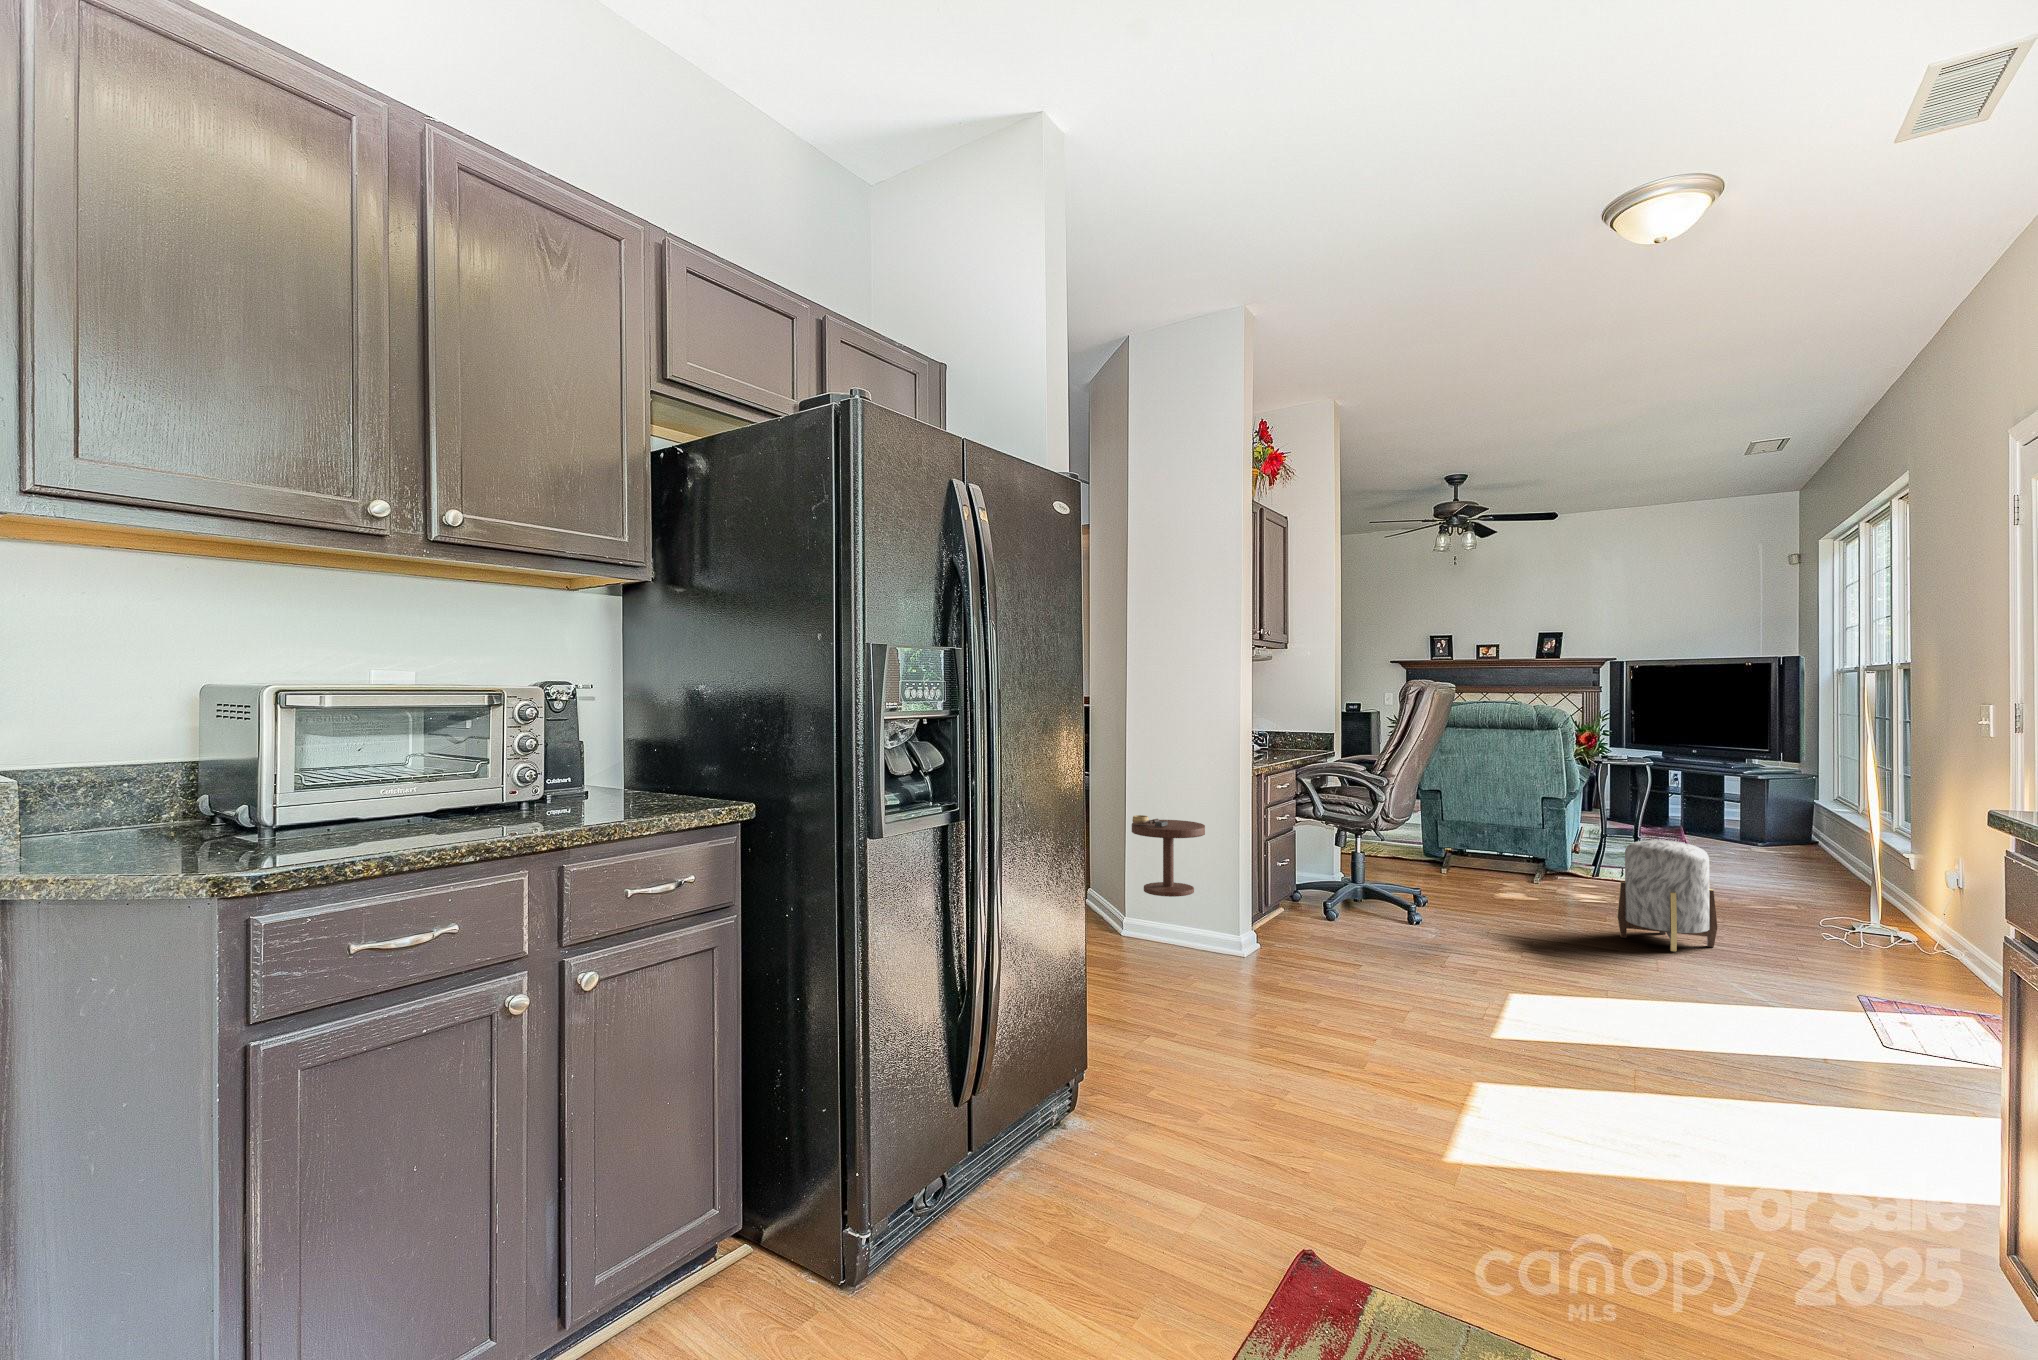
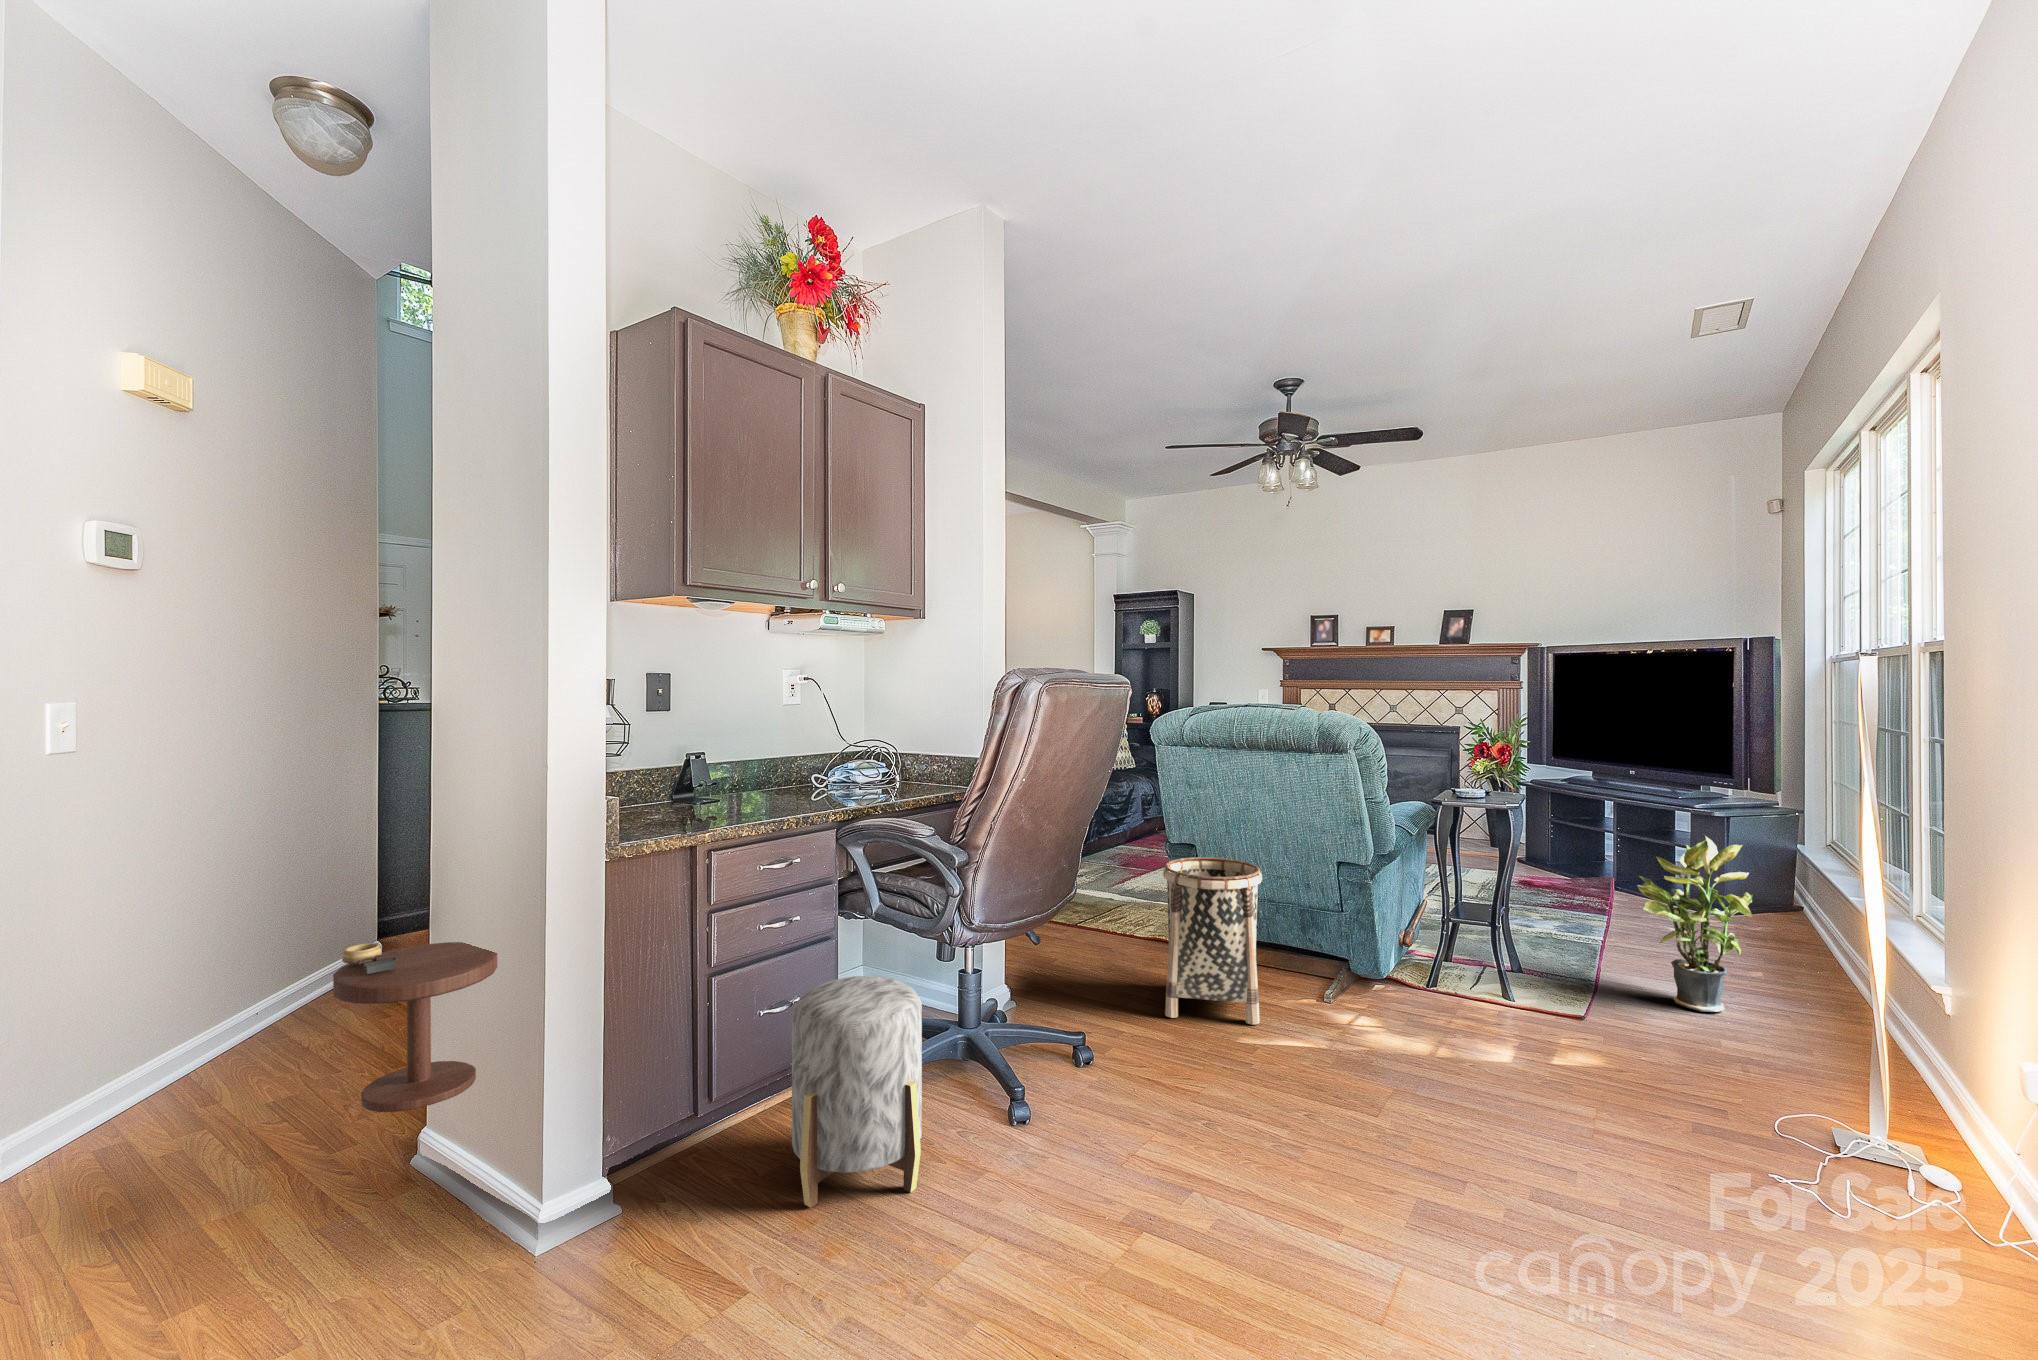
potted plant: none [1733,778,1806,885] -> present [1637,836,1753,1012]
basket: none [1443,796,1519,893] -> present [1163,857,1262,1025]
stool: present [1617,840,1717,951] -> present [792,976,922,1207]

